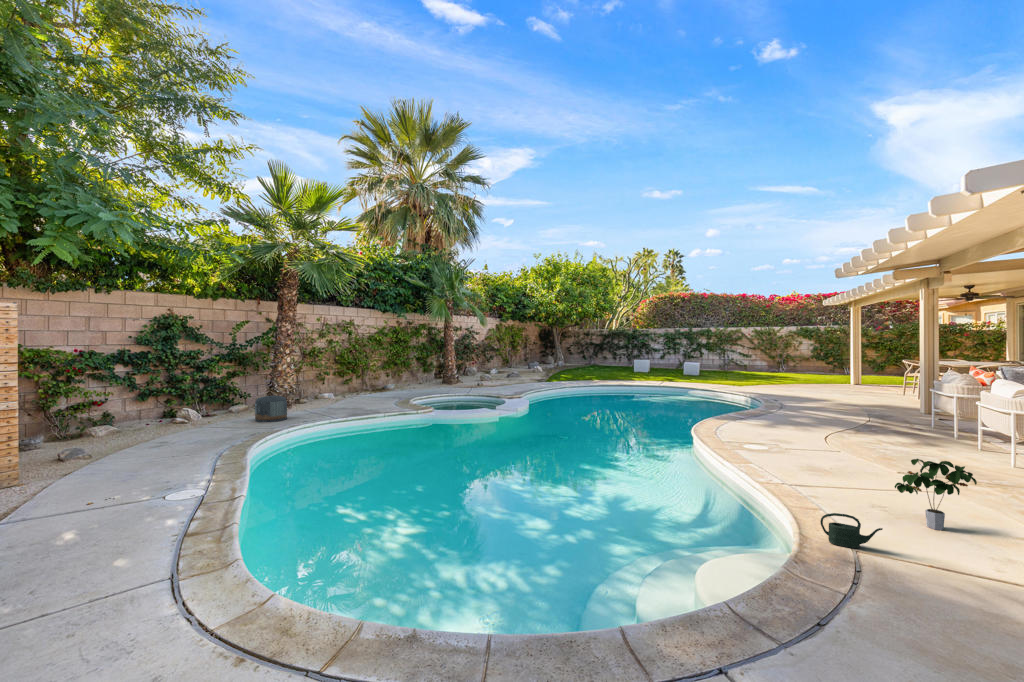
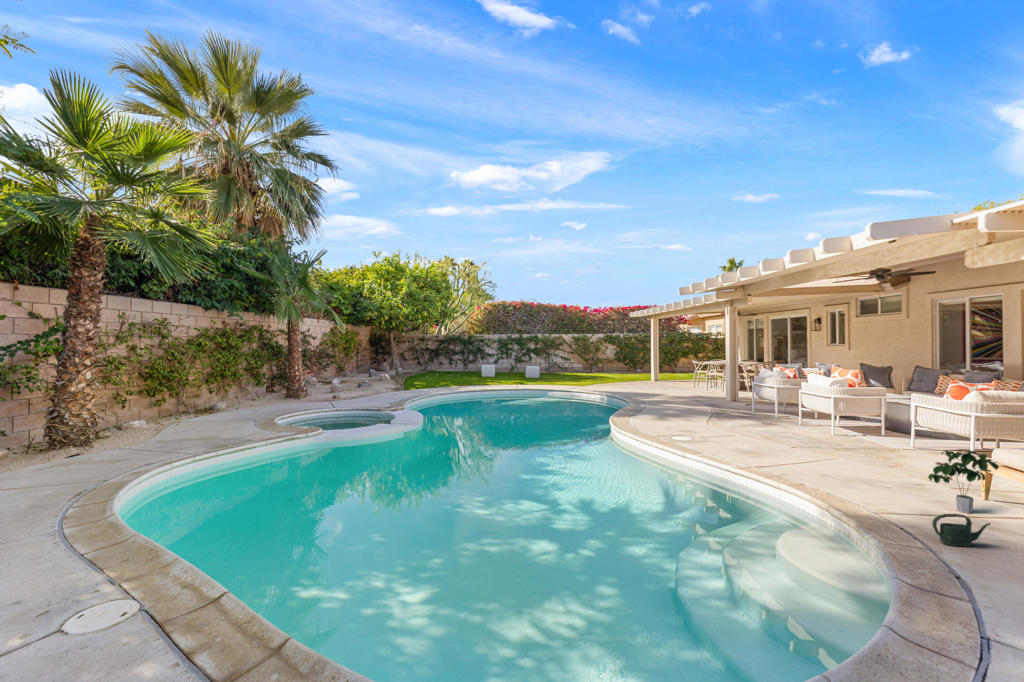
pouf: present [255,396,287,422] -> none [41,430,100,473]

